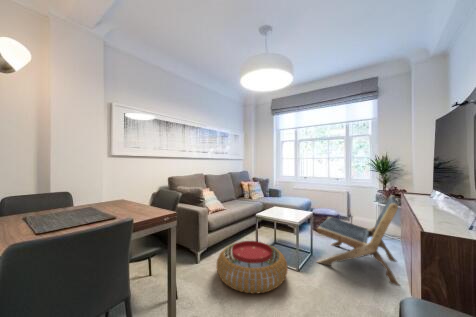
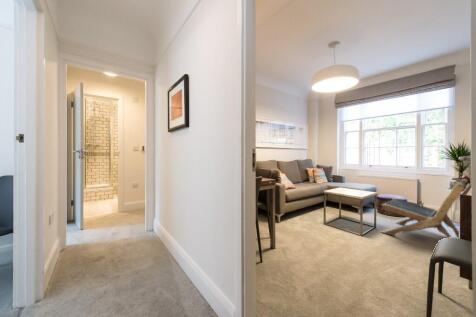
pouf: present [217,241,287,293] -> none [296,210,355,243]

